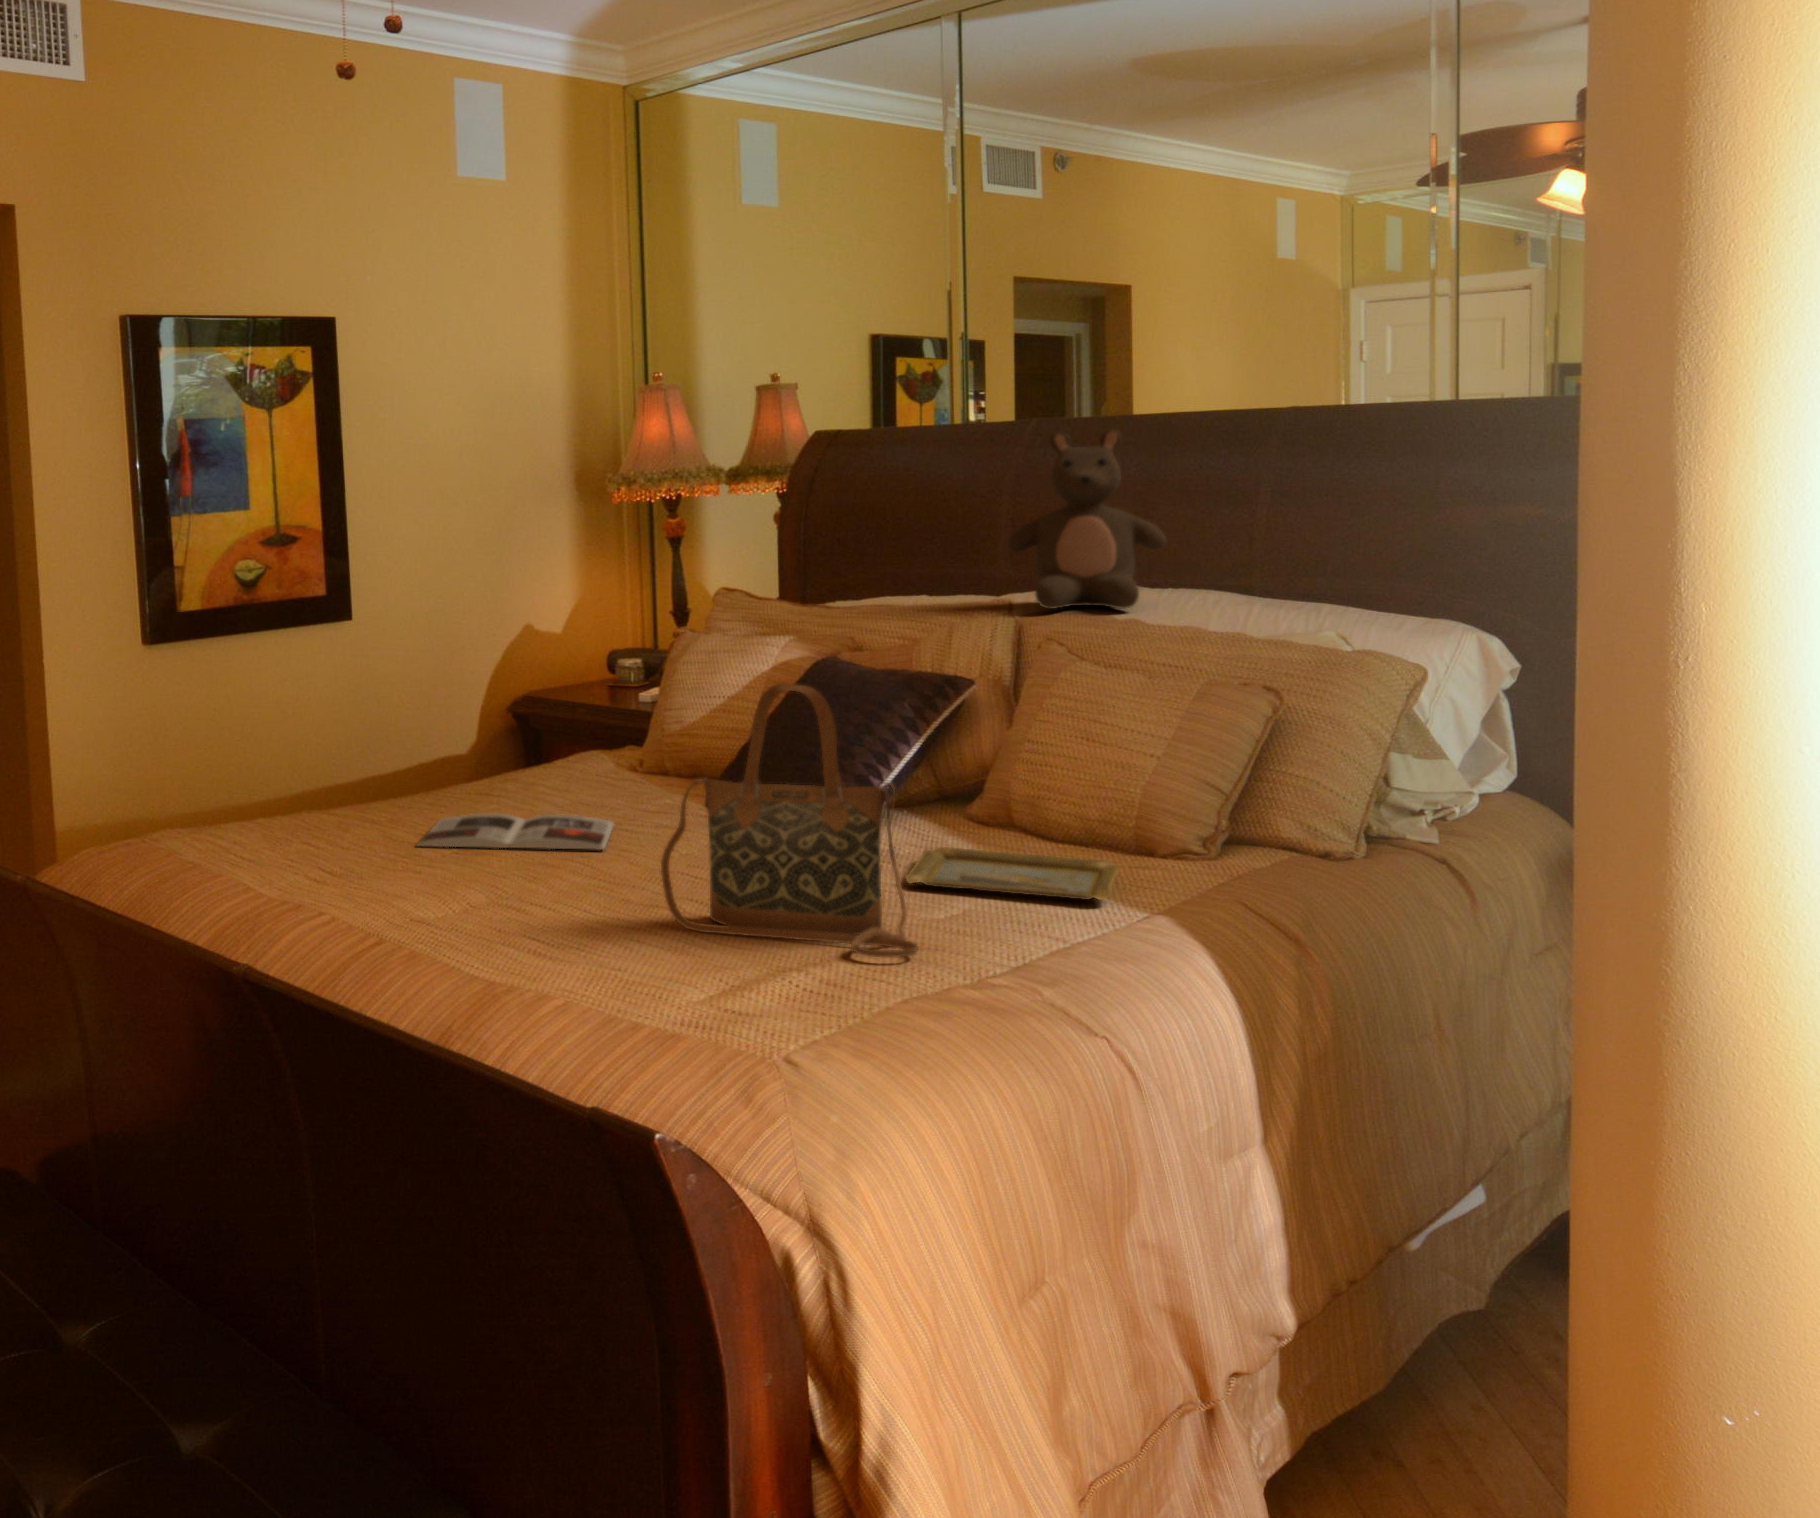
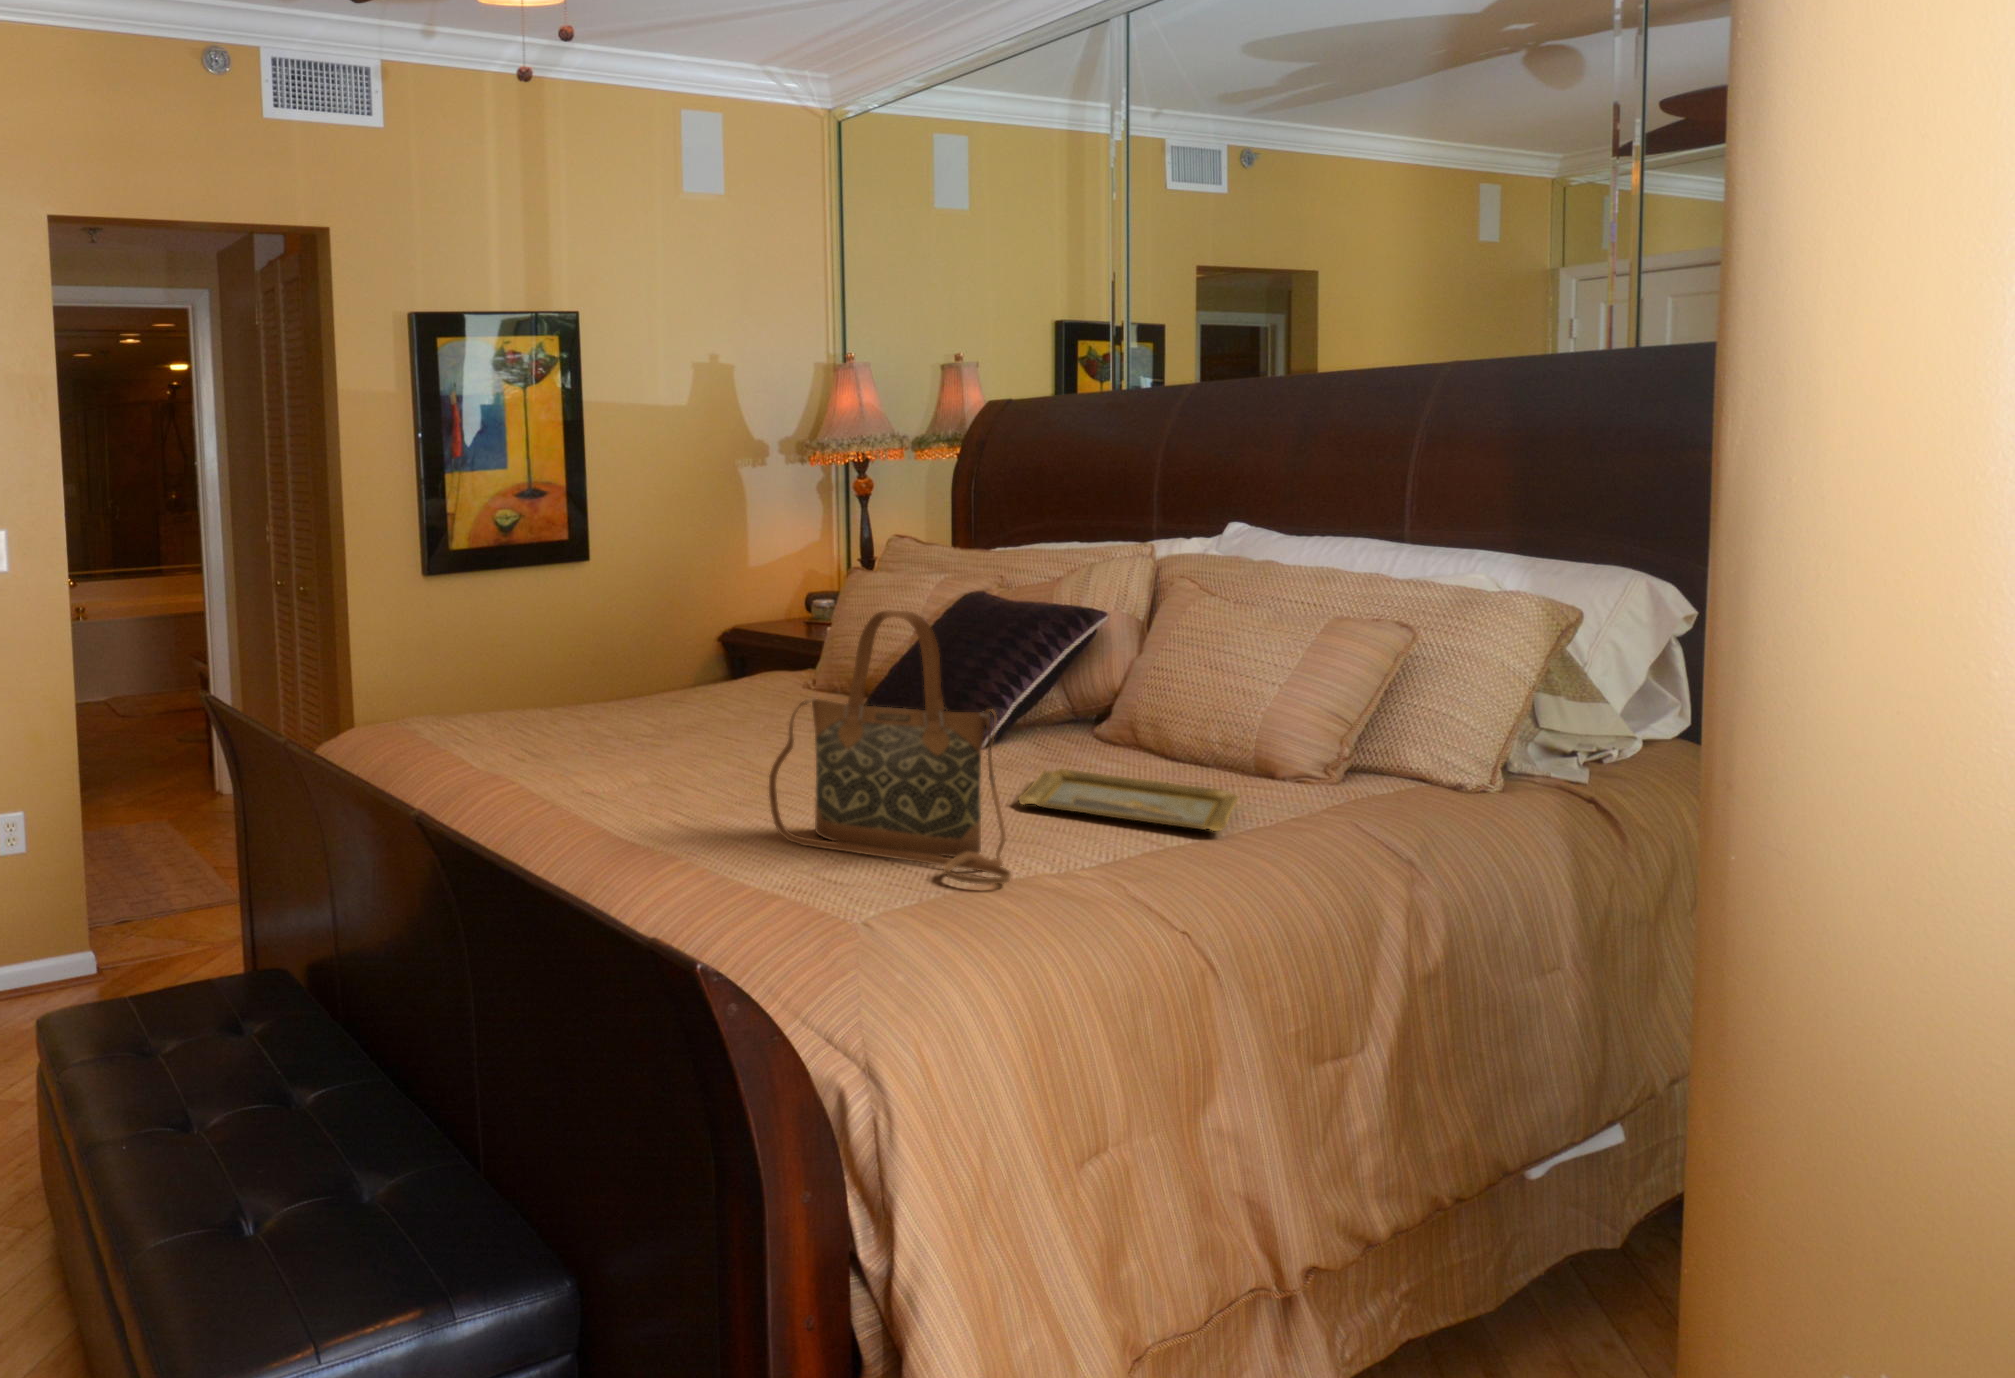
stuffed bear: present [1008,429,1166,609] -> none [1151,385,1308,550]
magazine: present [418,814,614,850] -> none [582,721,765,758]

